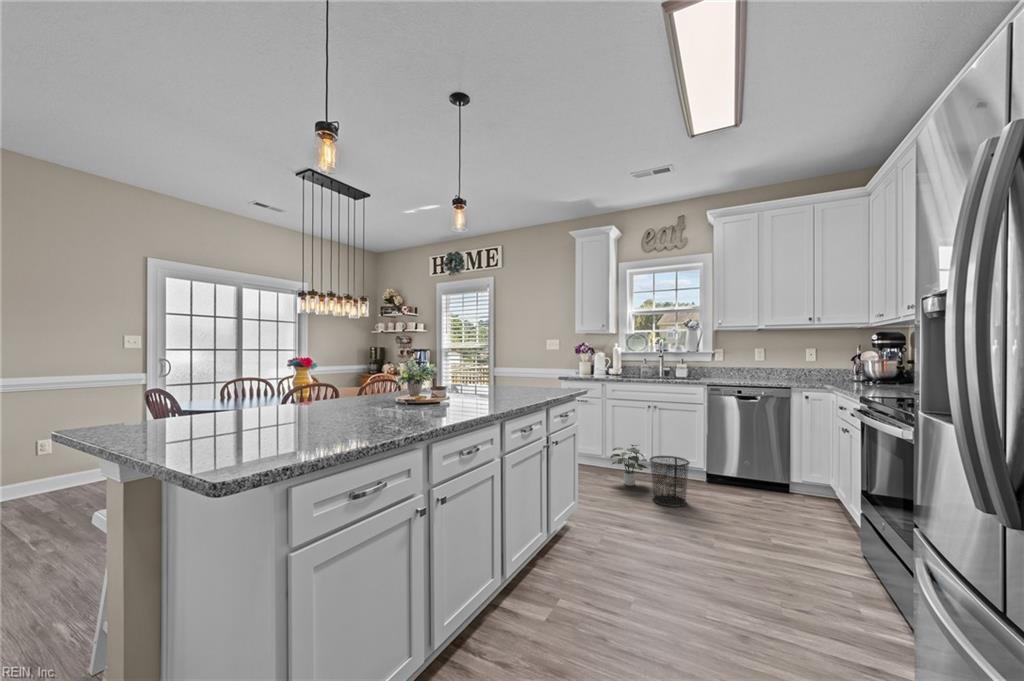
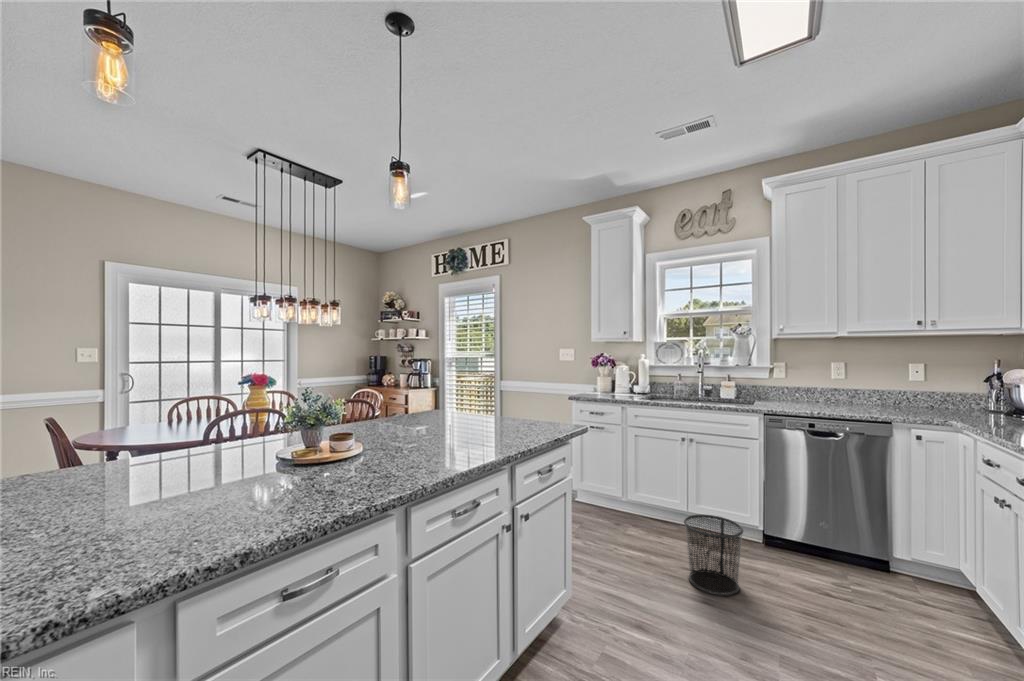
potted plant: present [611,445,647,486] -> none [631,491,685,548]

